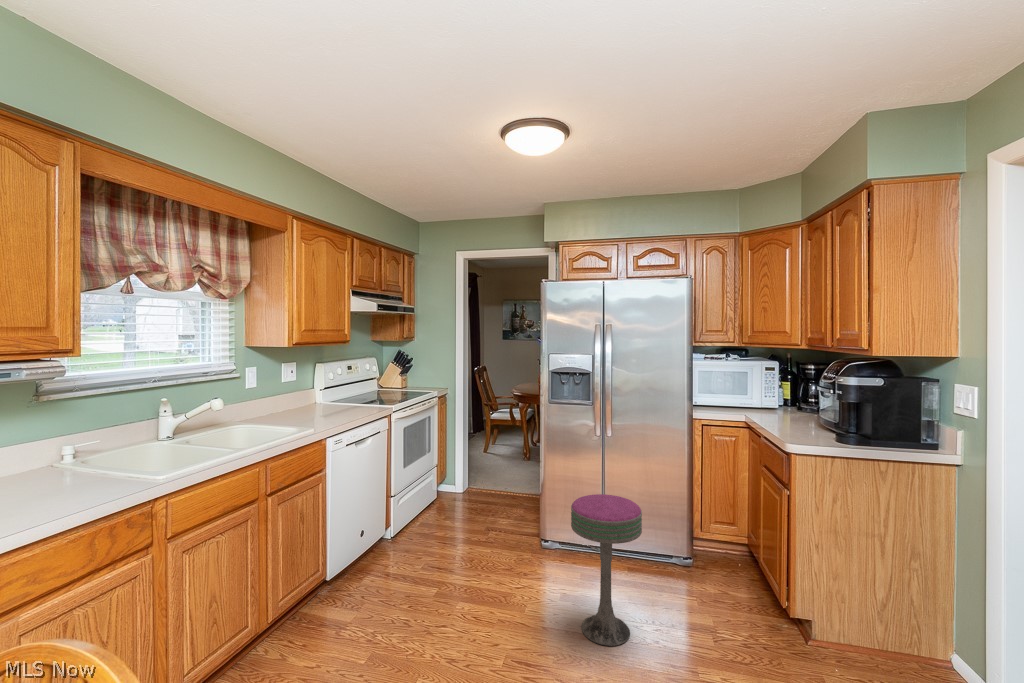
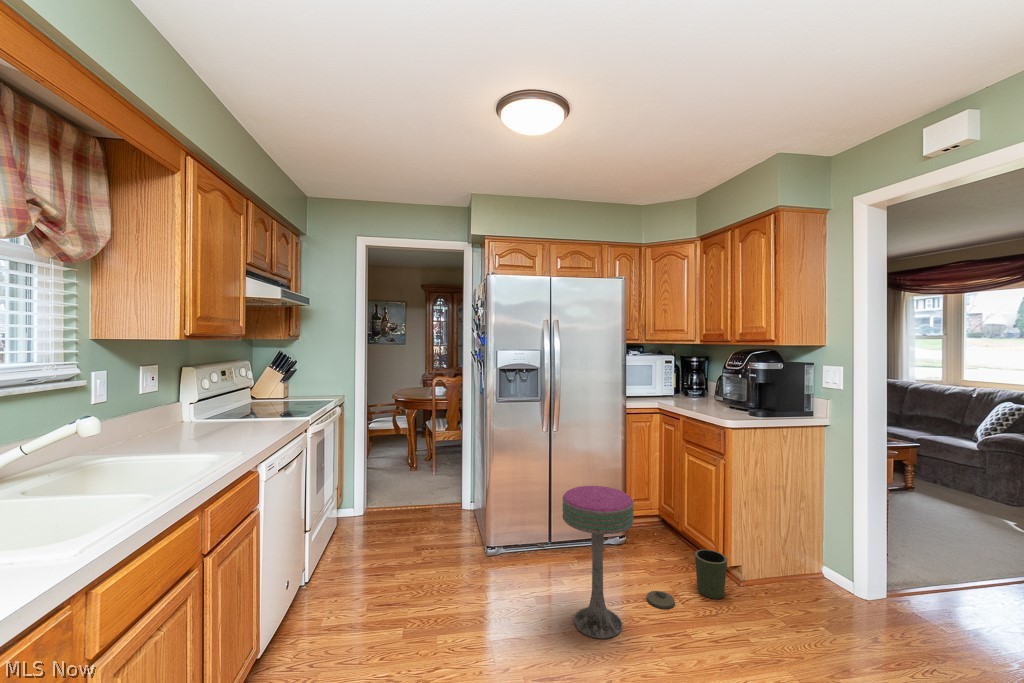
trash can: none [674,587,778,645] -> present [646,549,727,609]

